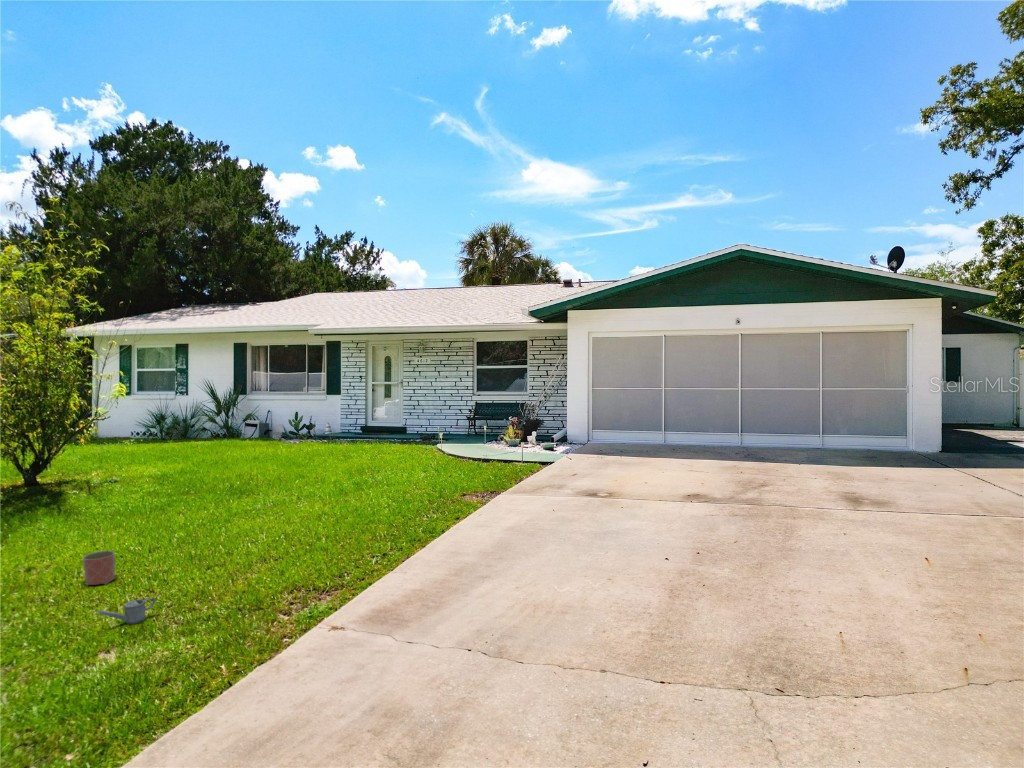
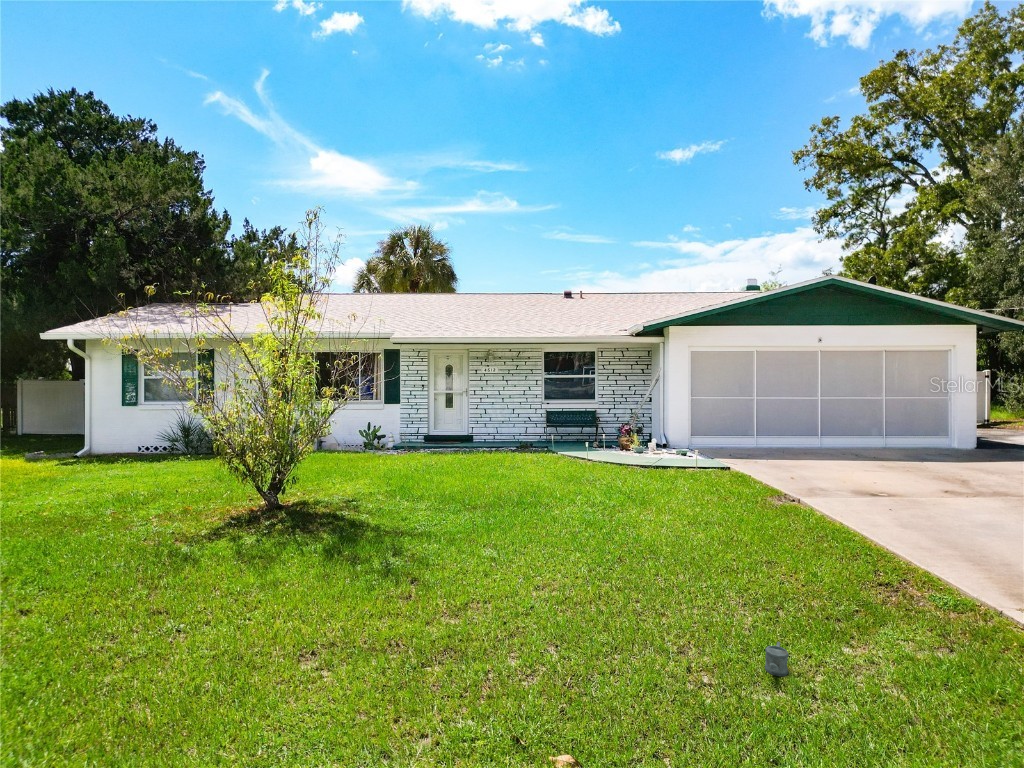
planter: present [83,550,115,585] -> none [600,591,632,636]

